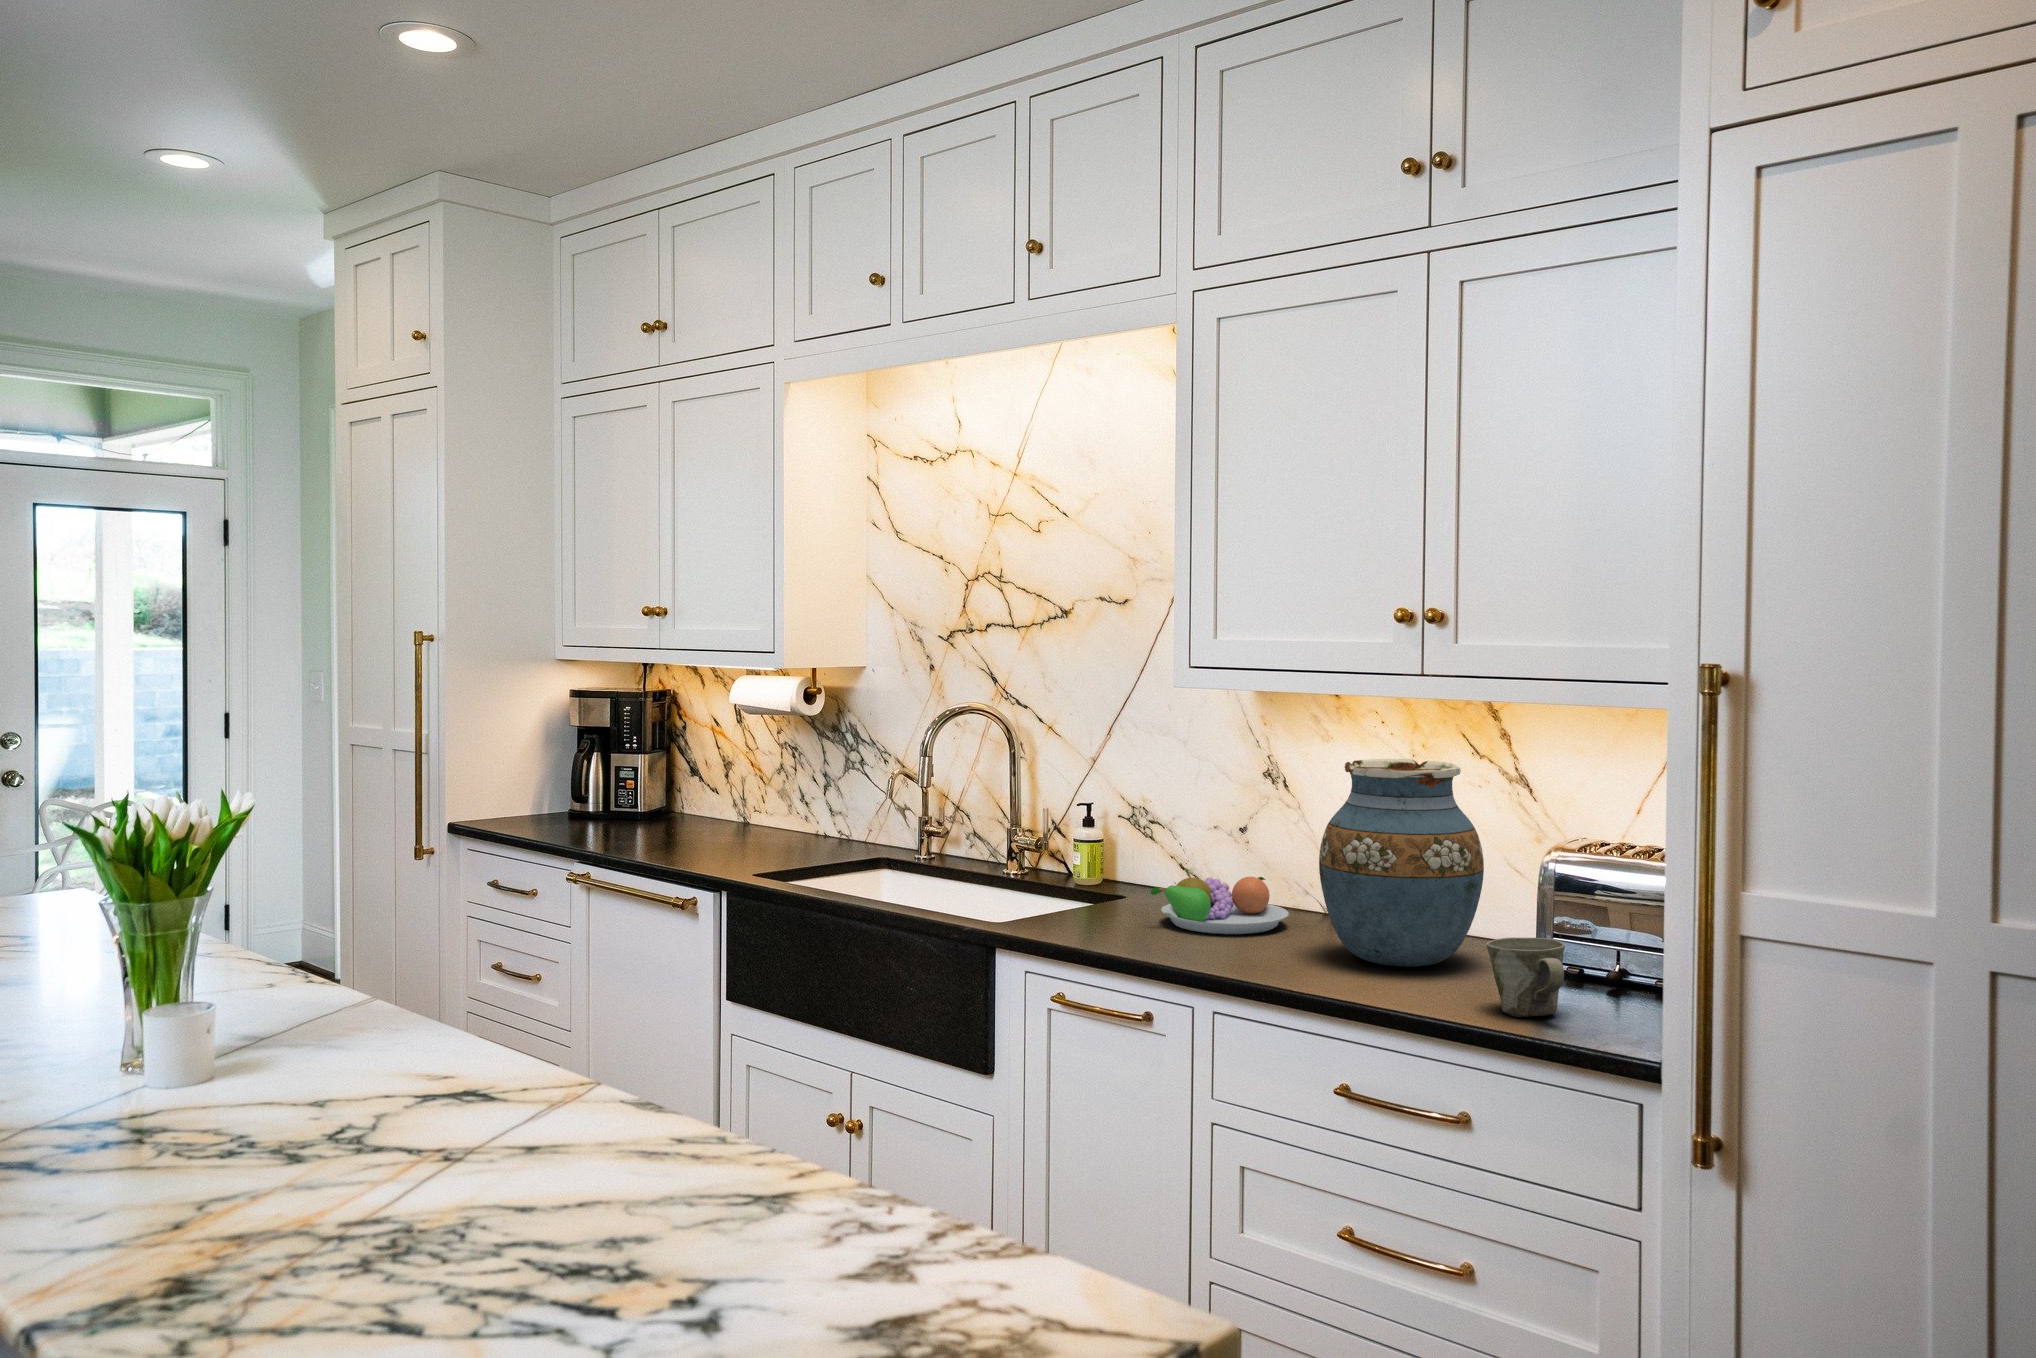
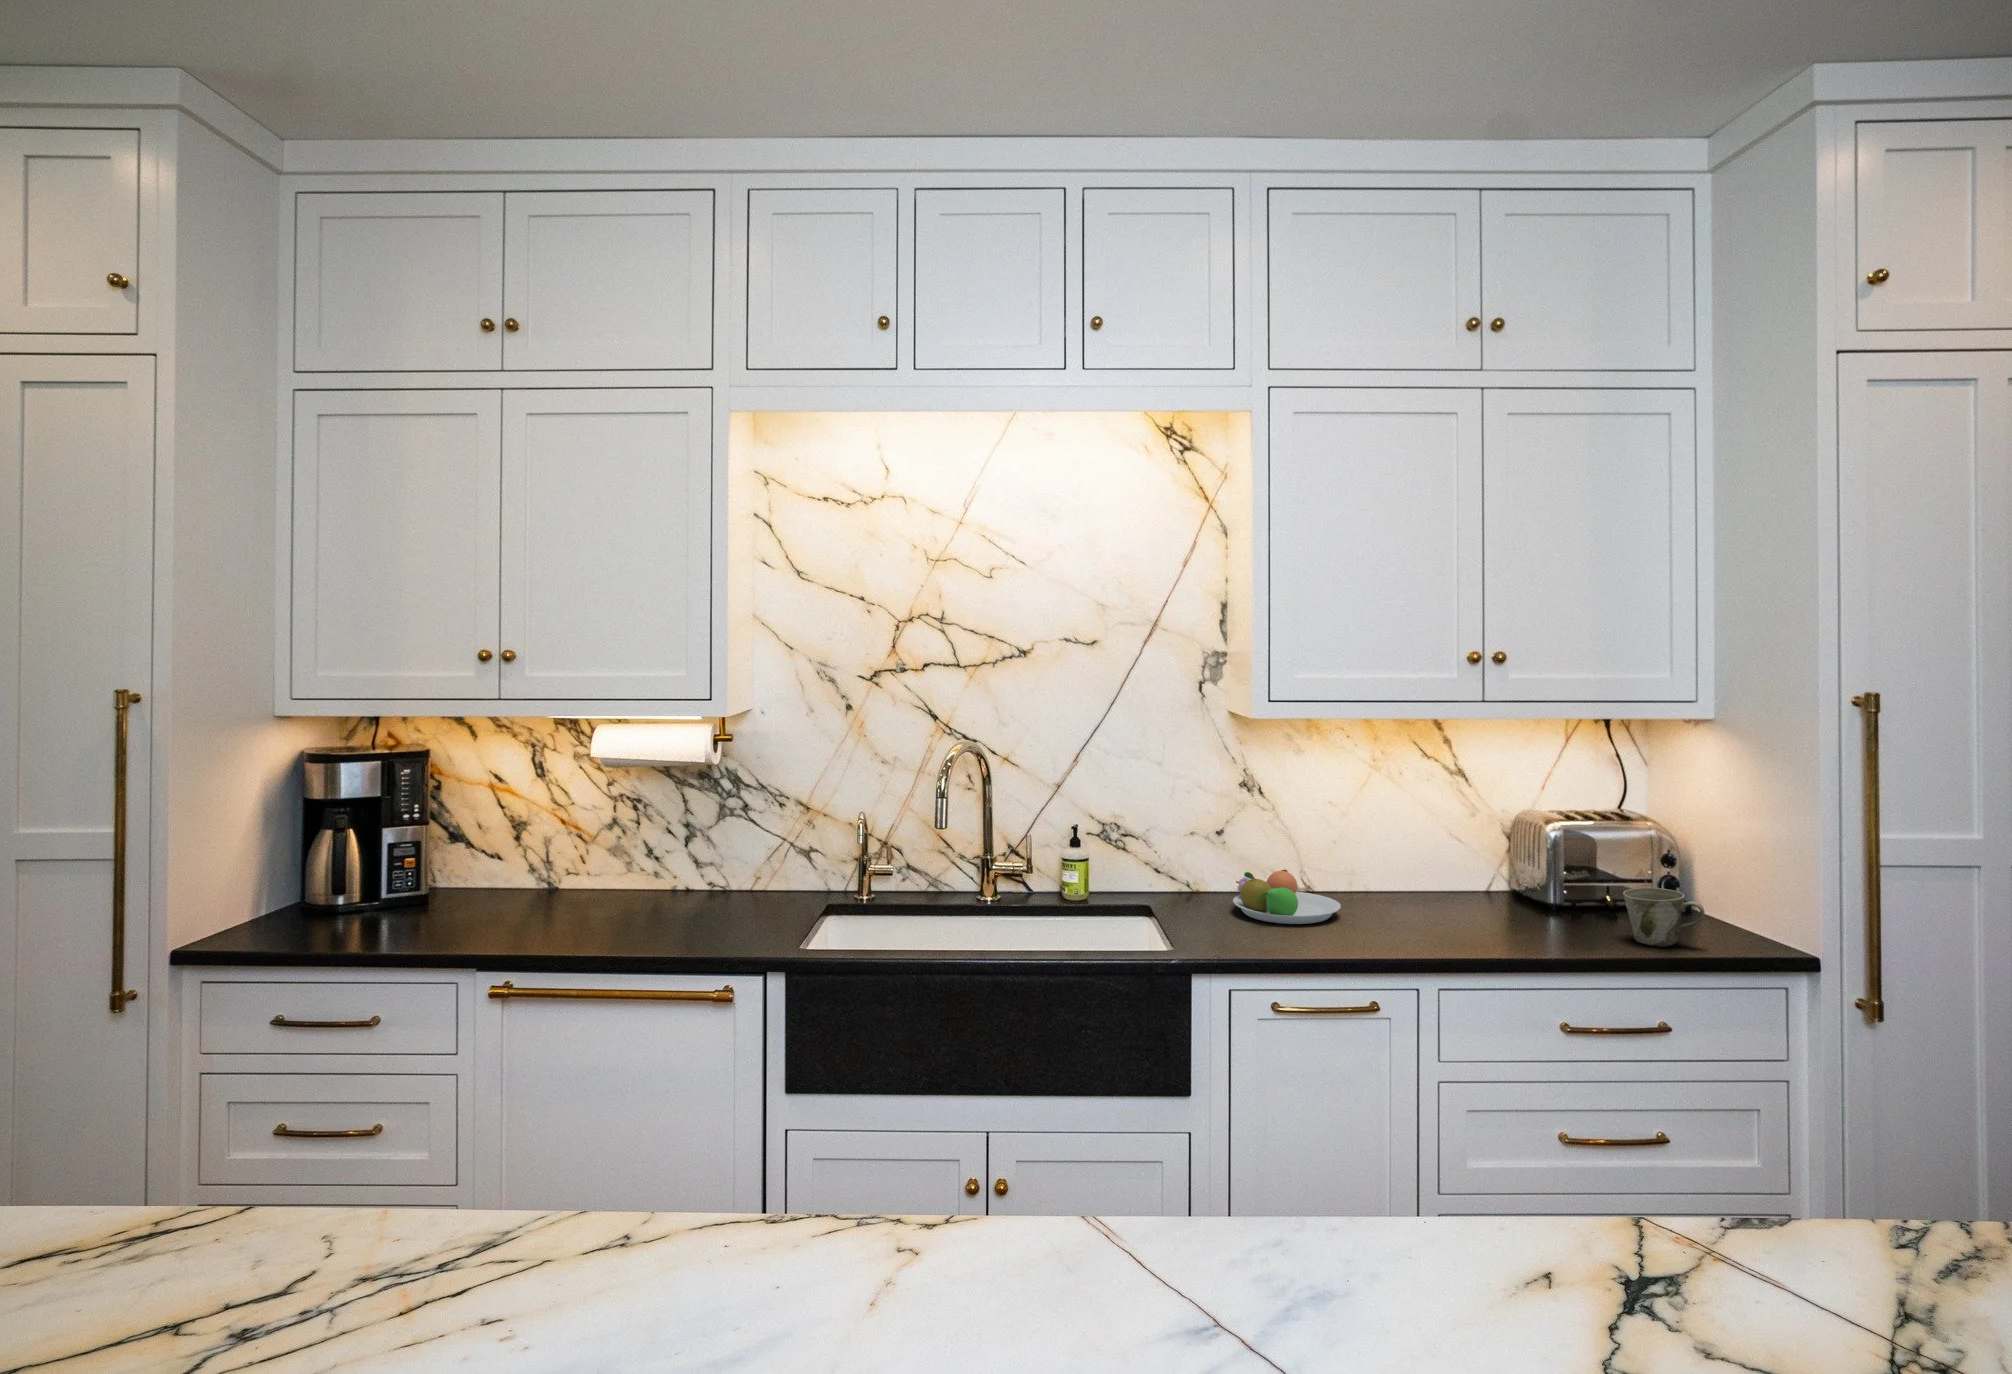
vase: present [1319,759,1484,967] -> none [1407,766,1538,925]

